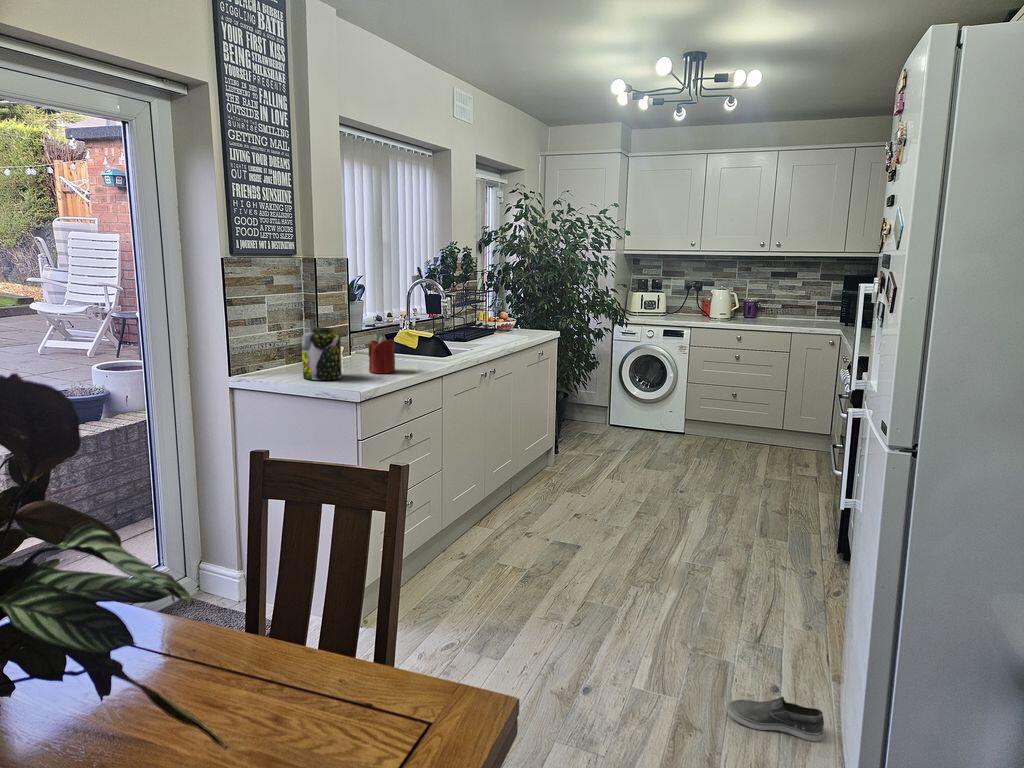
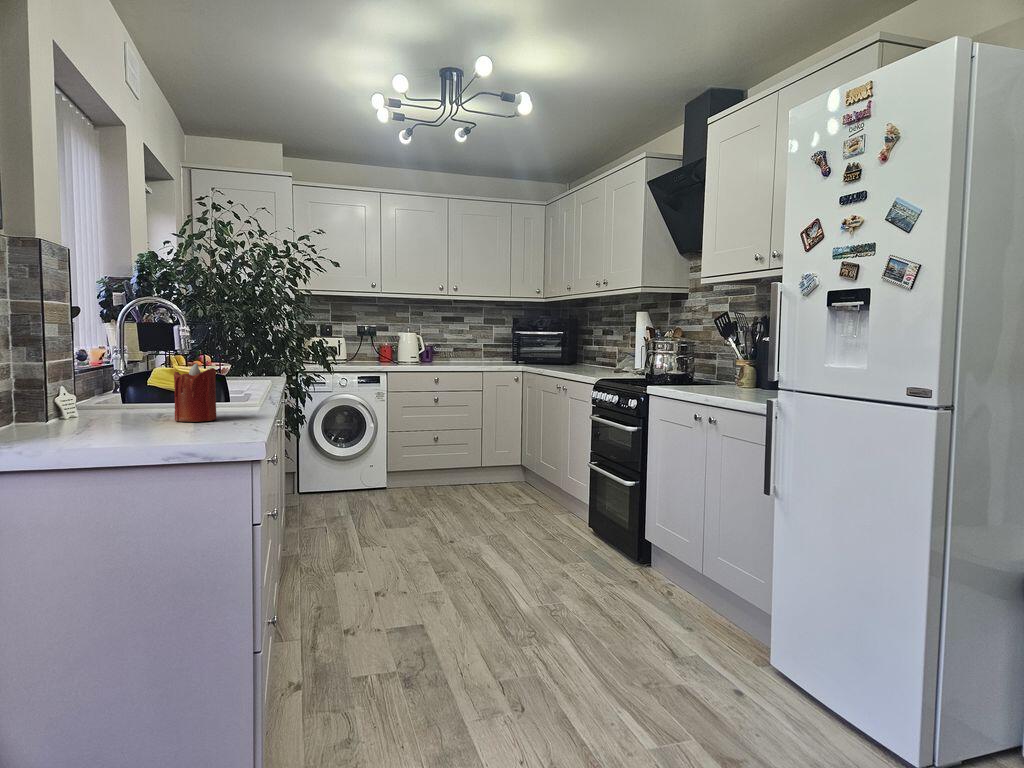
jar: present [302,327,342,380] -> none [79,348,156,436]
shoe: present [727,697,824,741] -> none [742,693,823,739]

